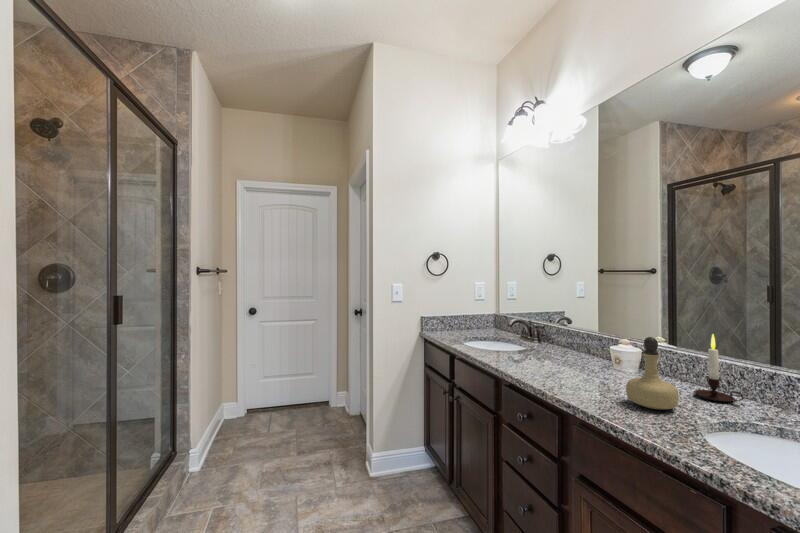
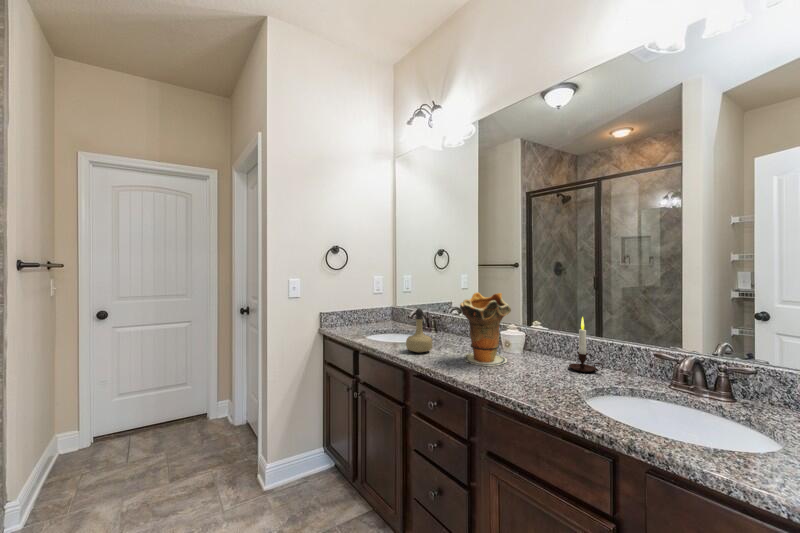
decorative vase: none [556,301,617,383] -> present [460,293,511,366]
perfume bottle: present [626,337,679,410] -> present [406,308,433,353]

